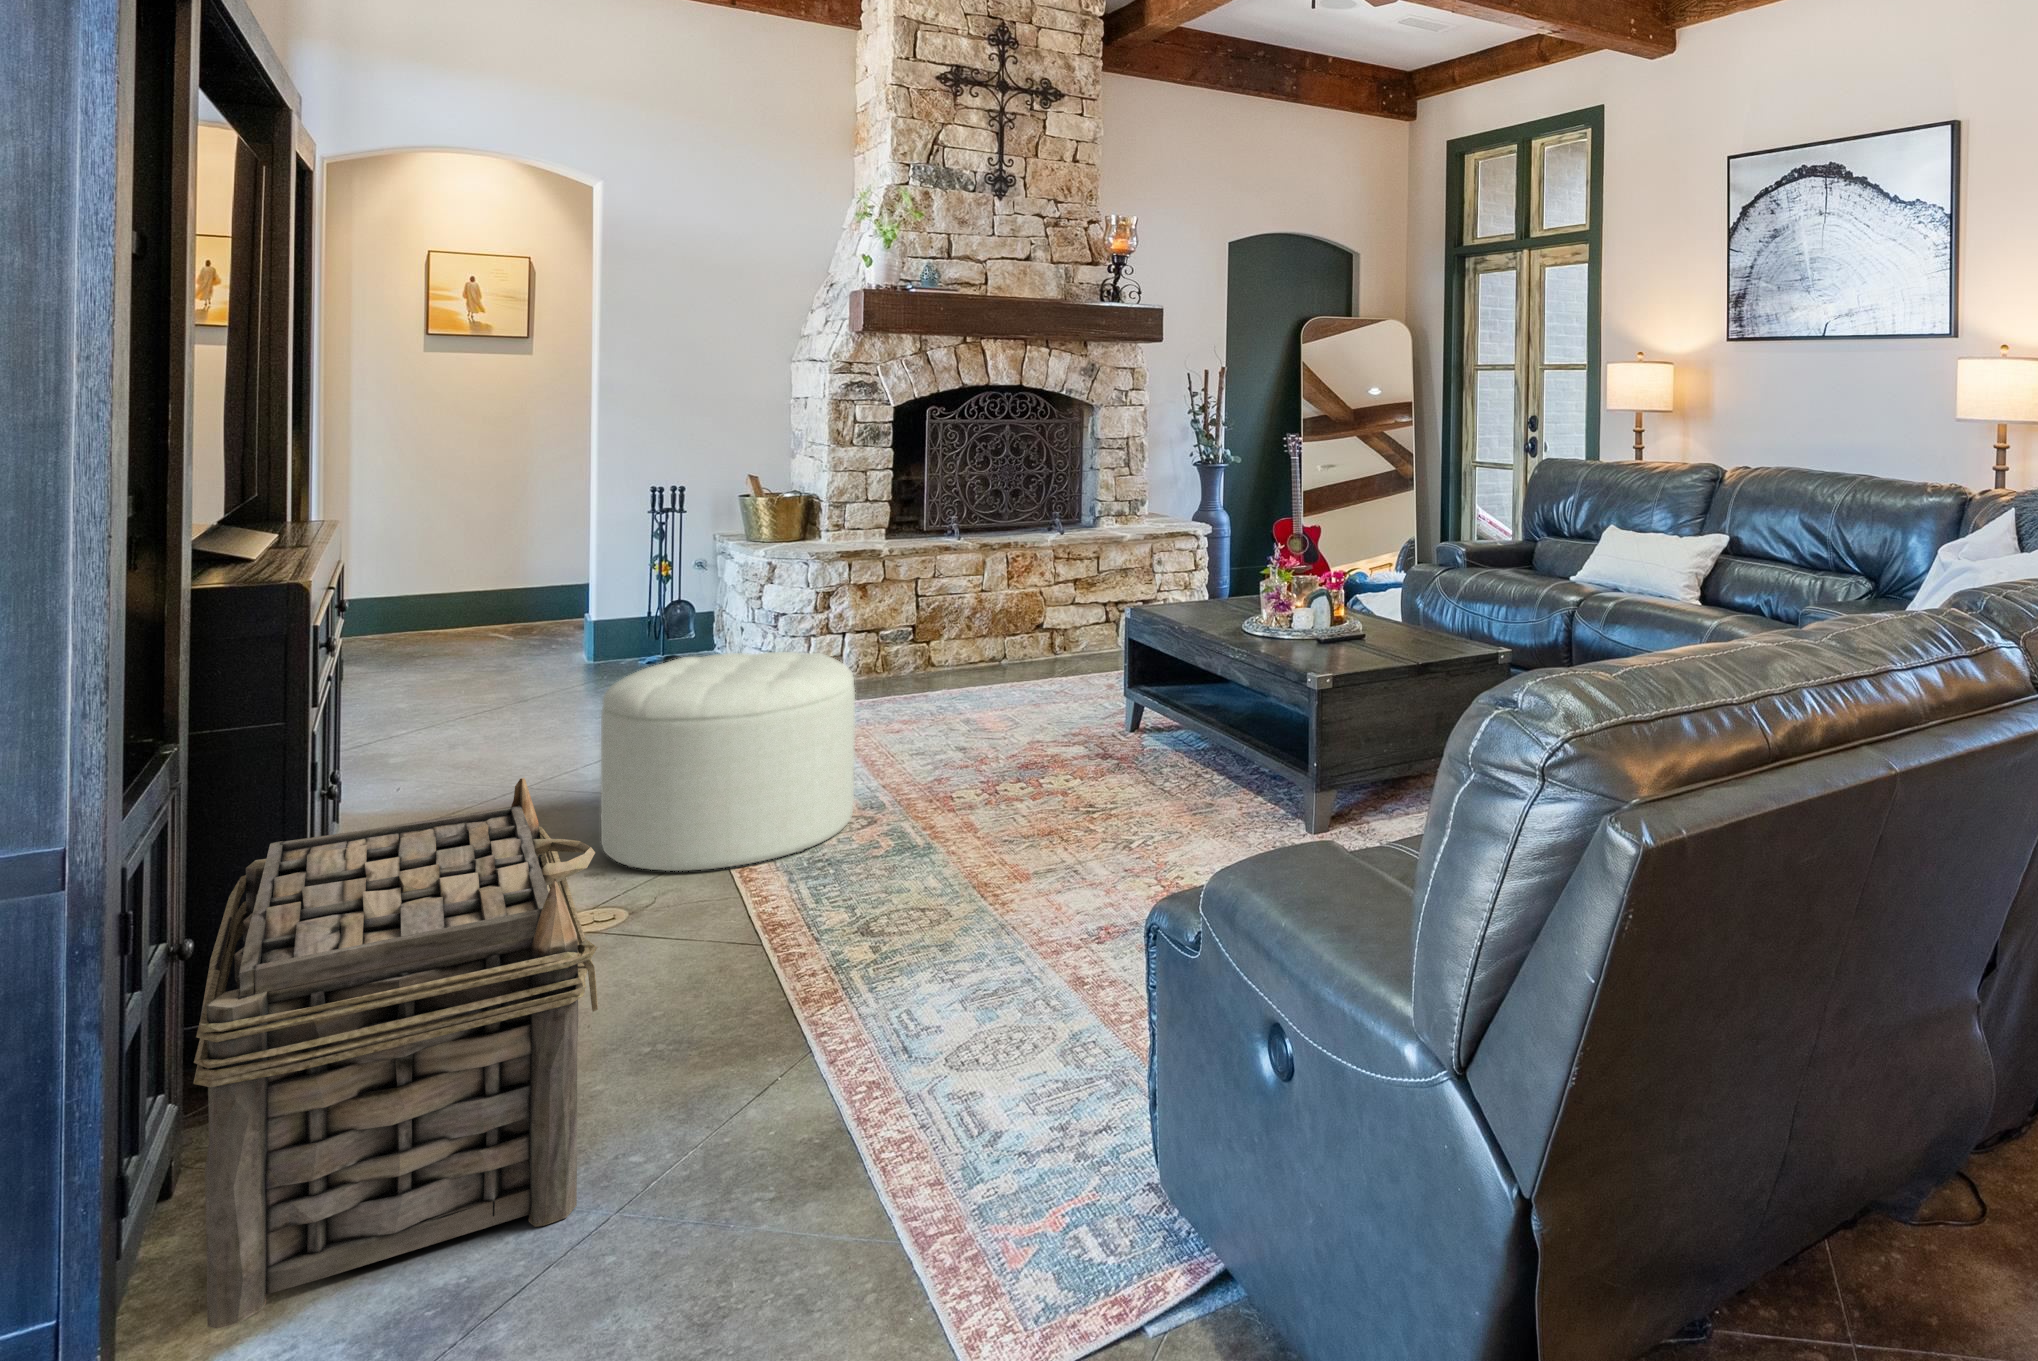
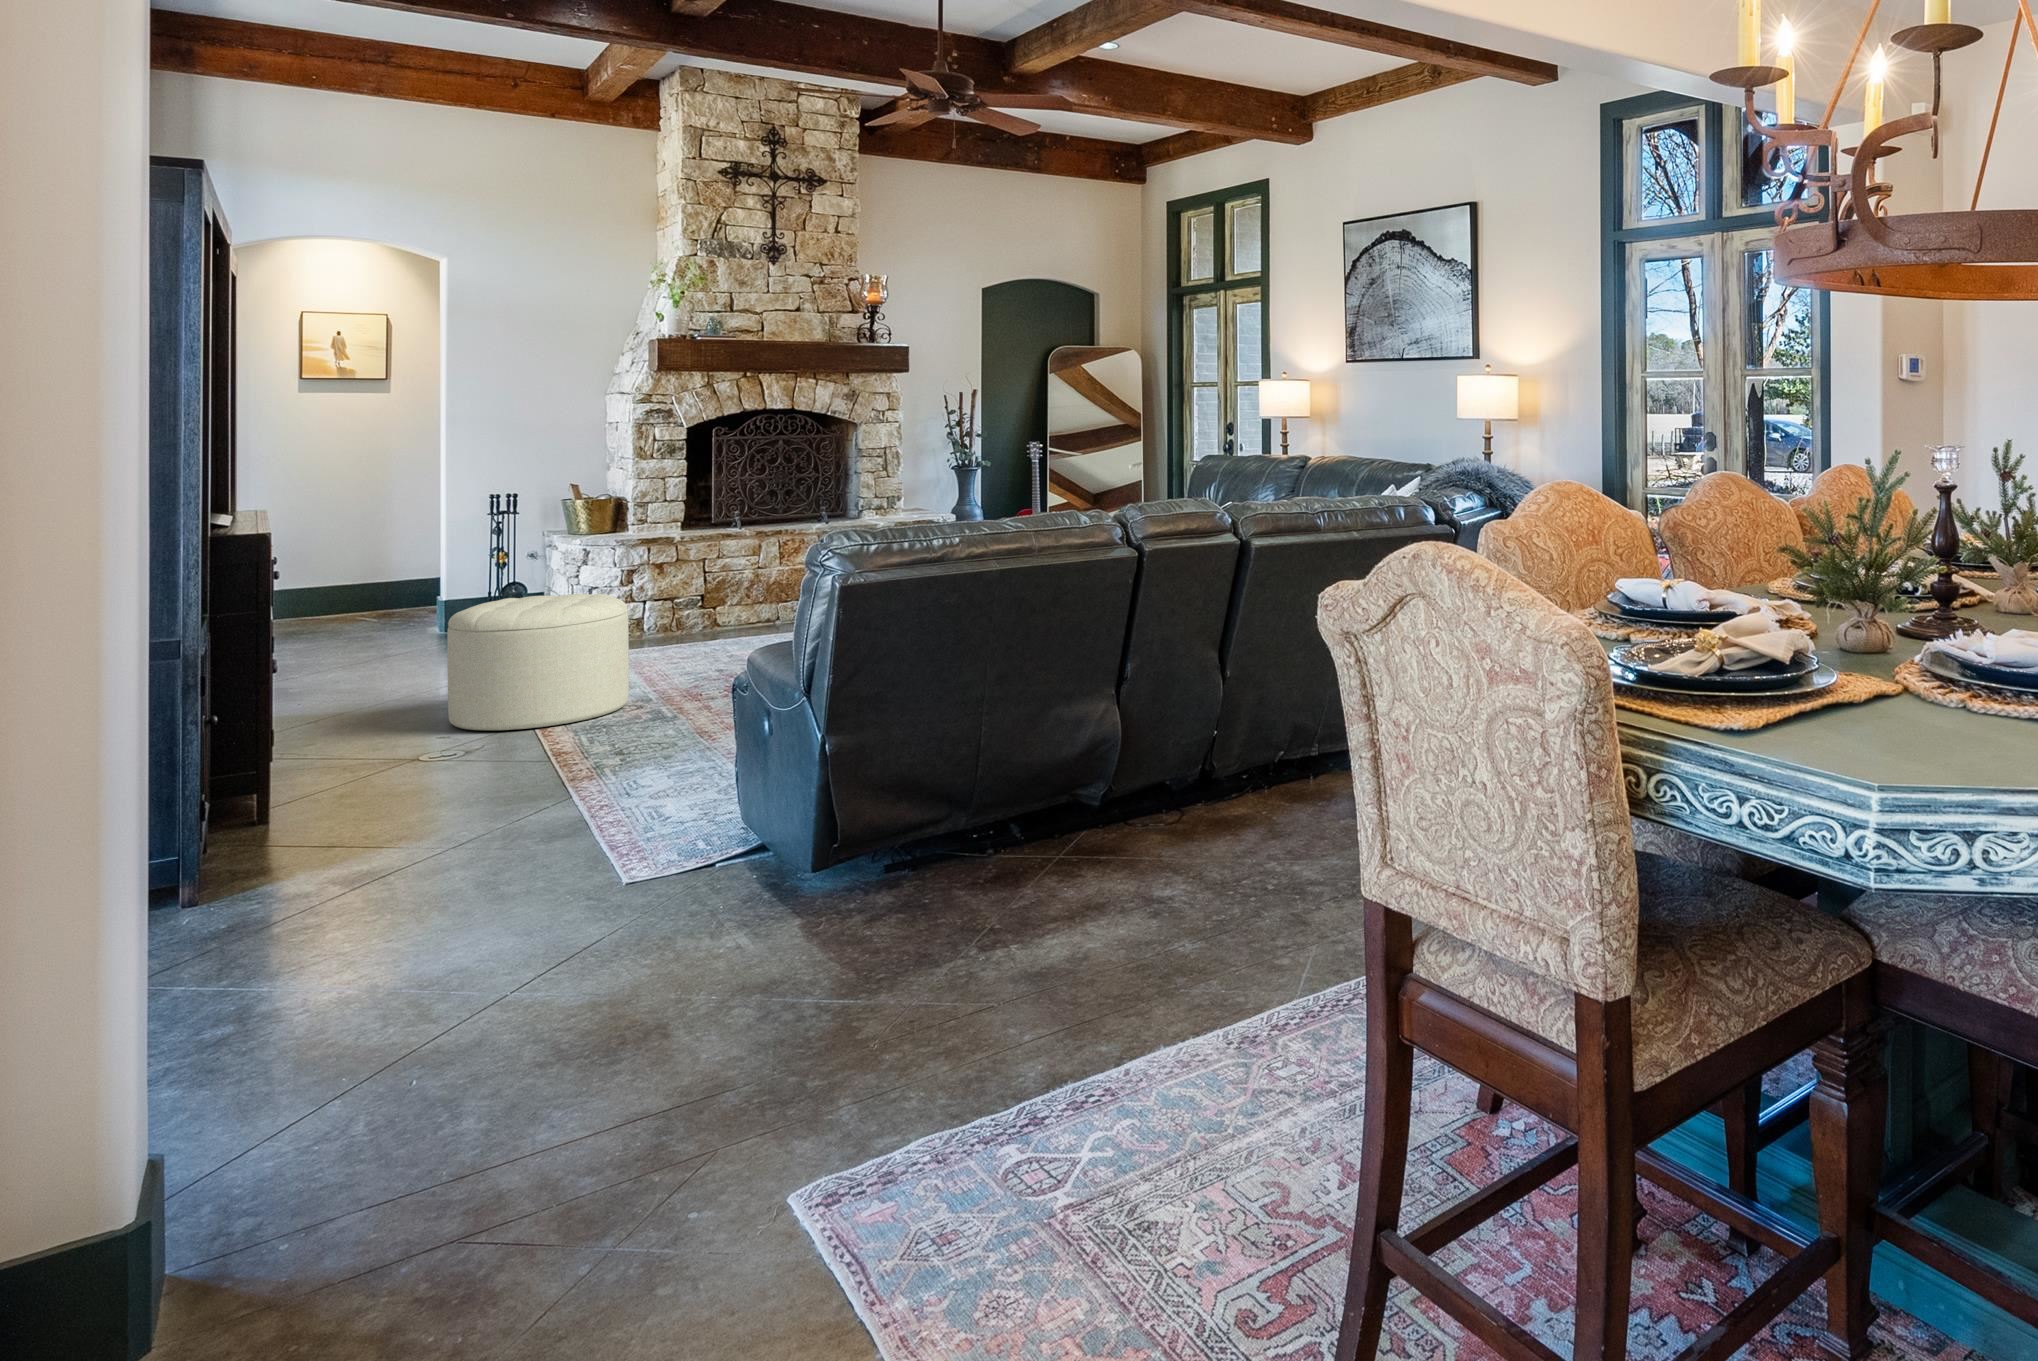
basket: present [193,778,598,1329] -> none [233,641,443,879]

